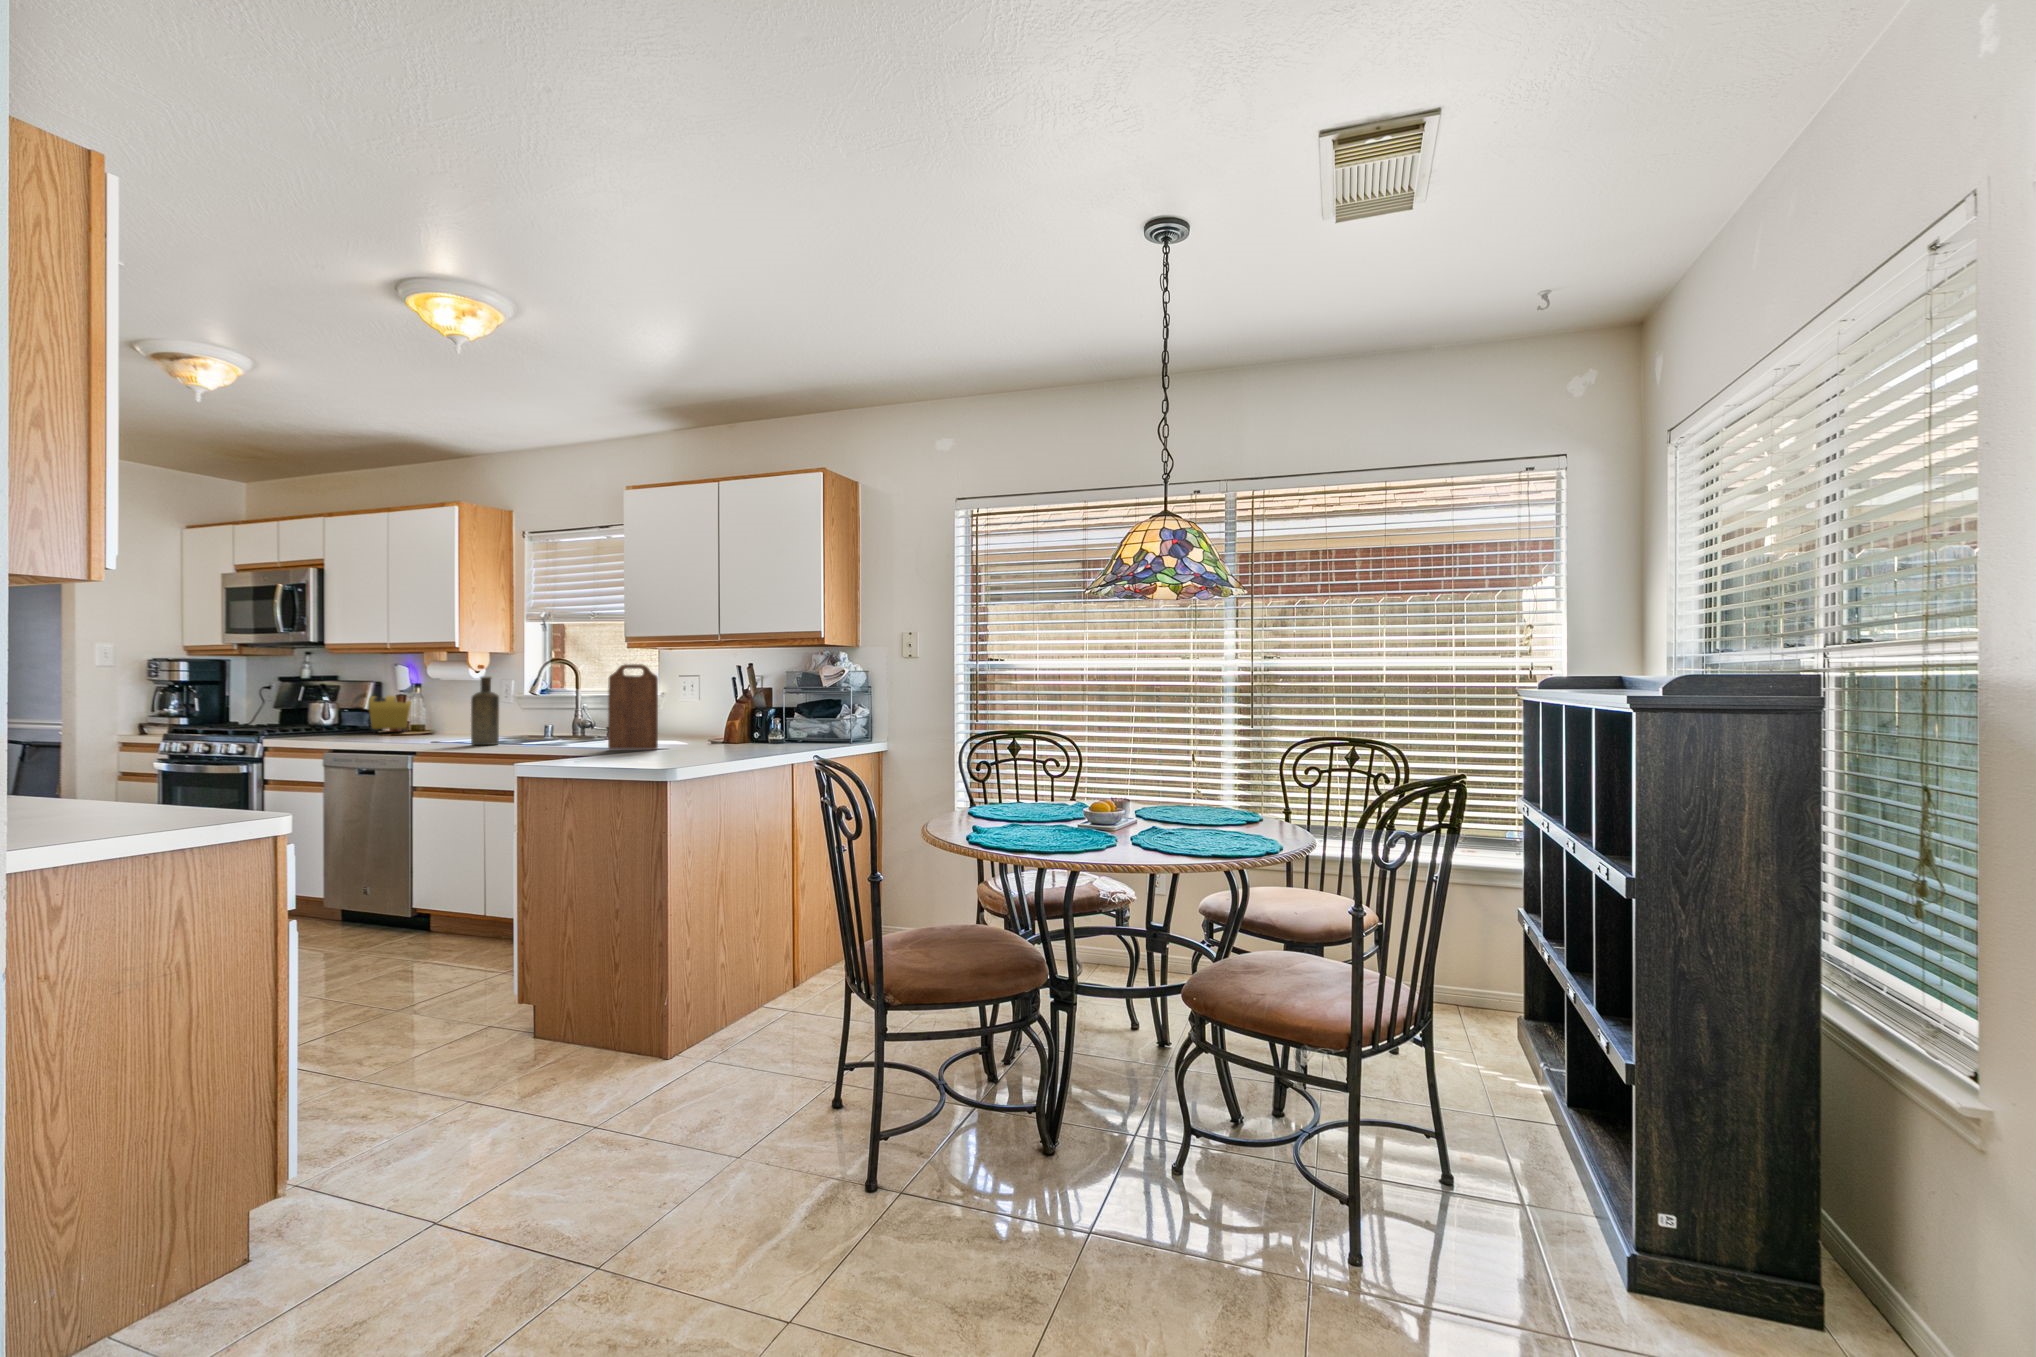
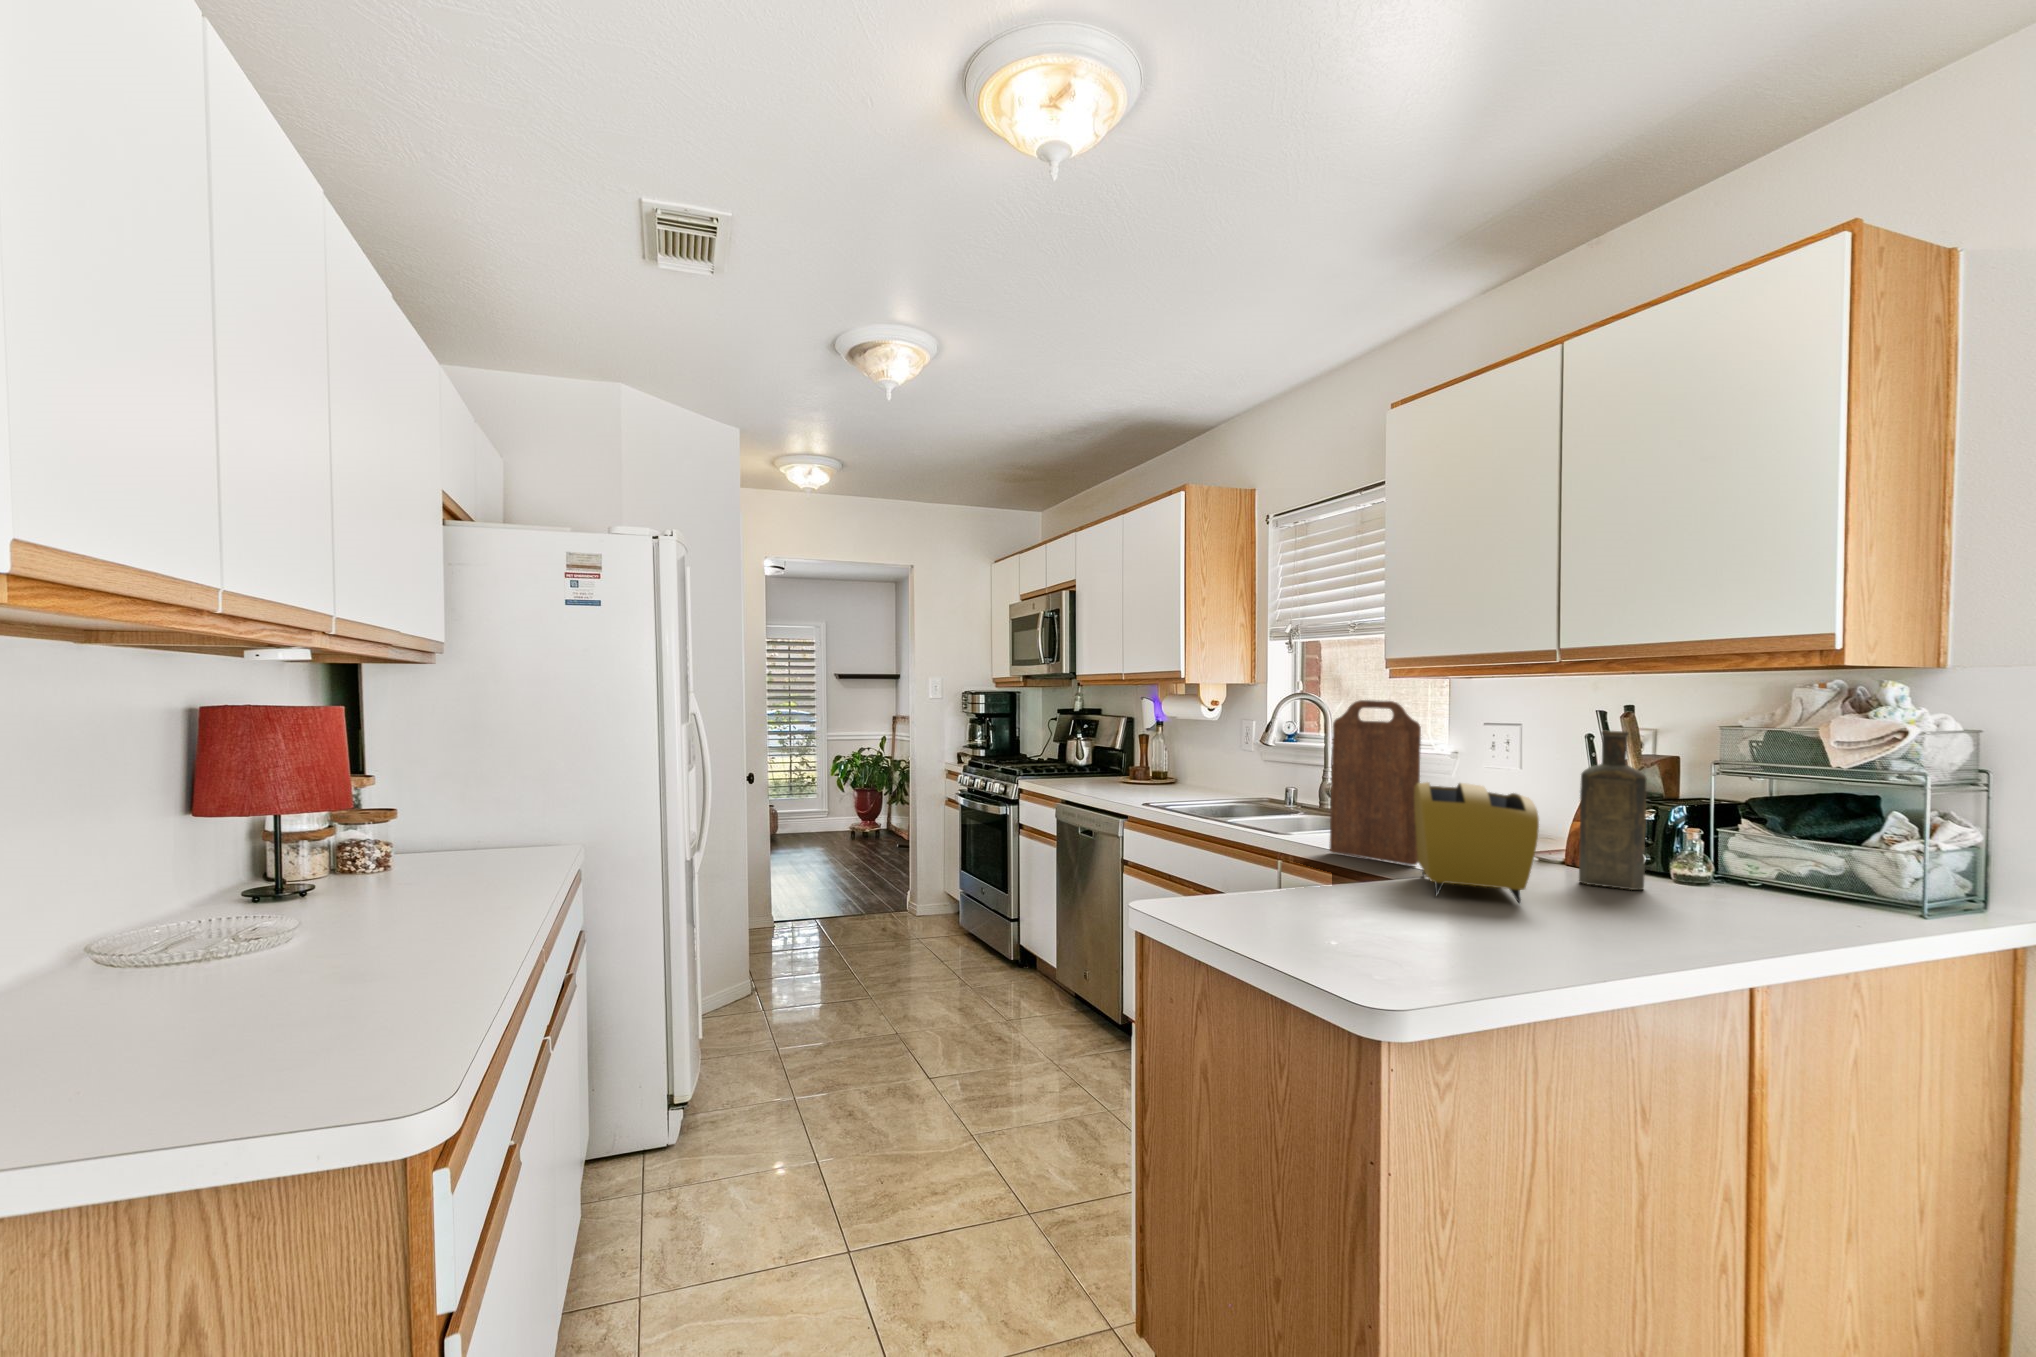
bottle: present [471,677,499,745] -> present [1579,731,1647,890]
toaster: present [369,696,411,732] -> present [1414,782,1539,903]

